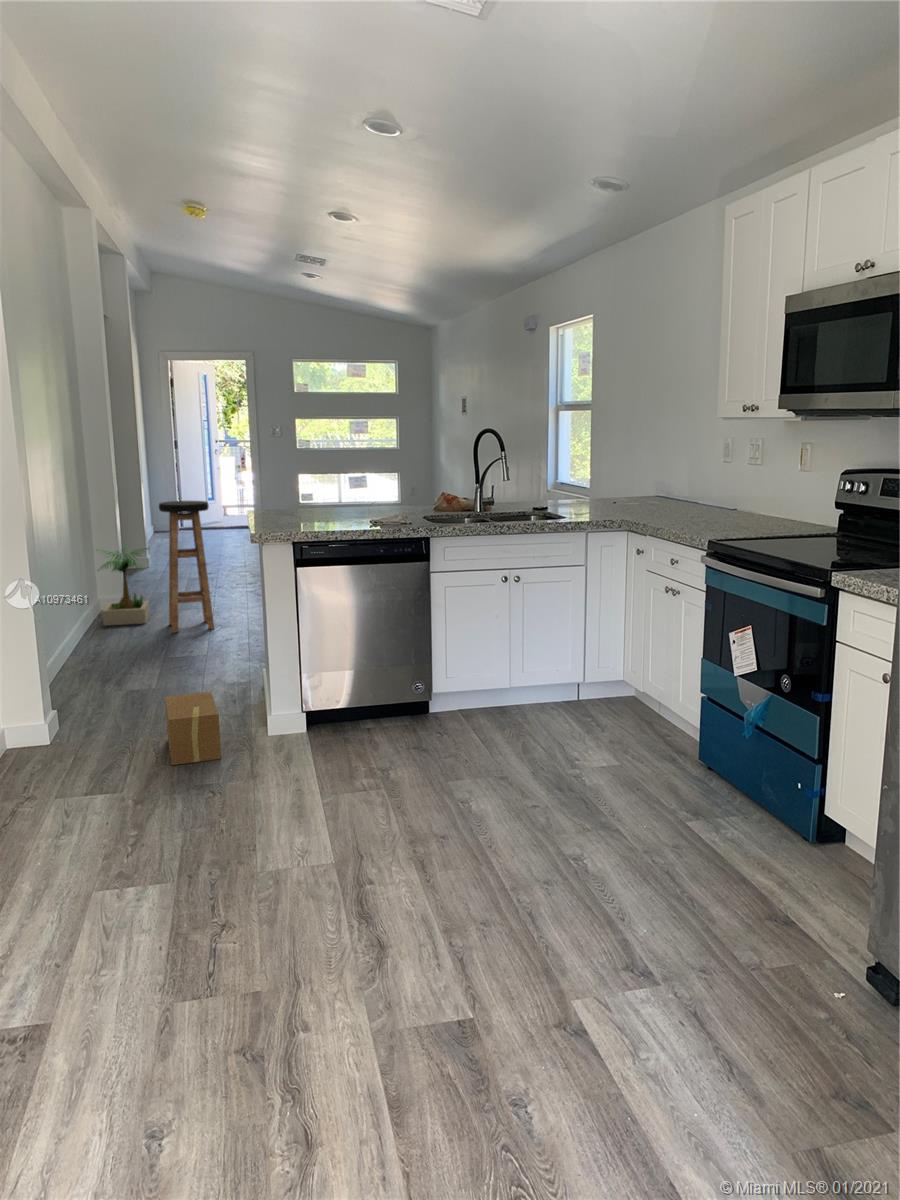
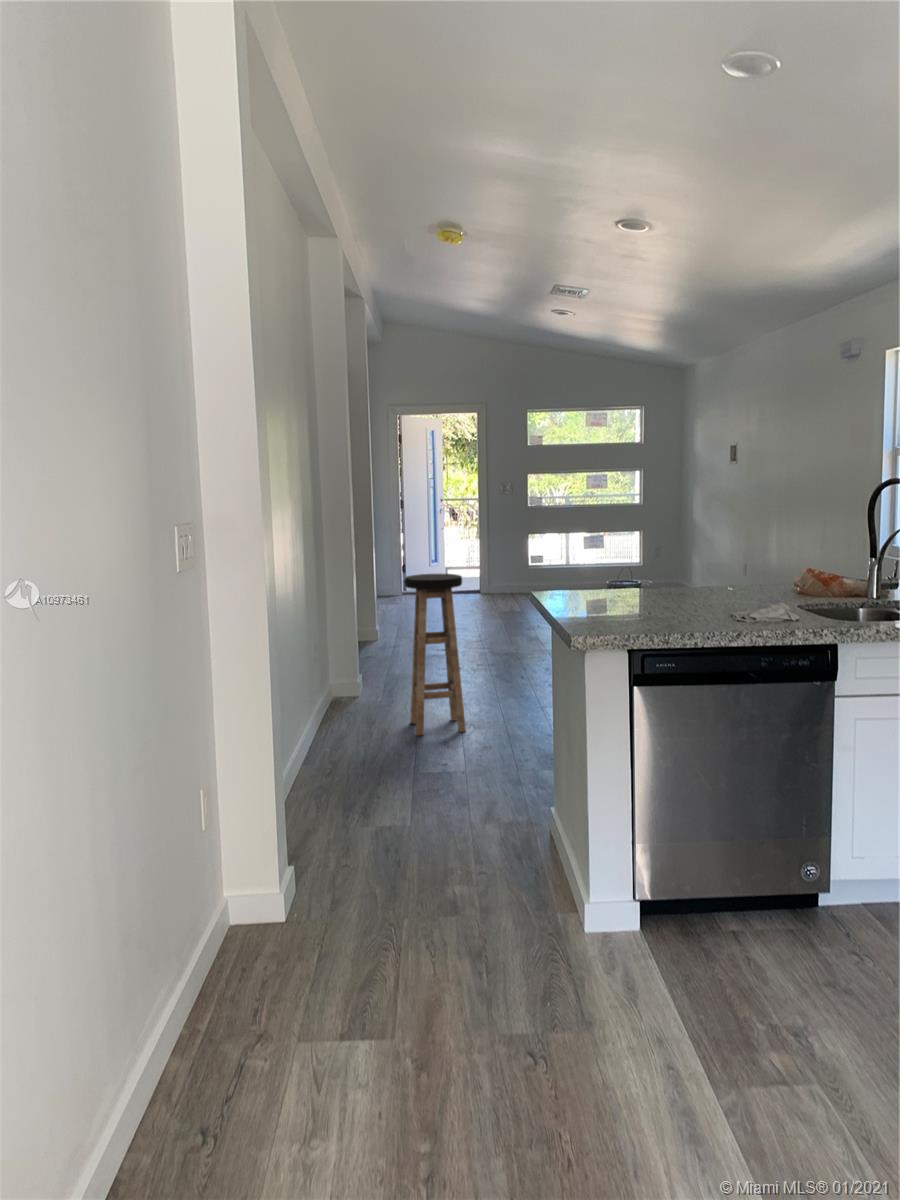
potted plant: present [96,544,149,626] -> none [323,622,396,721]
cardboard box: present [165,692,221,765] -> none [440,861,526,984]

